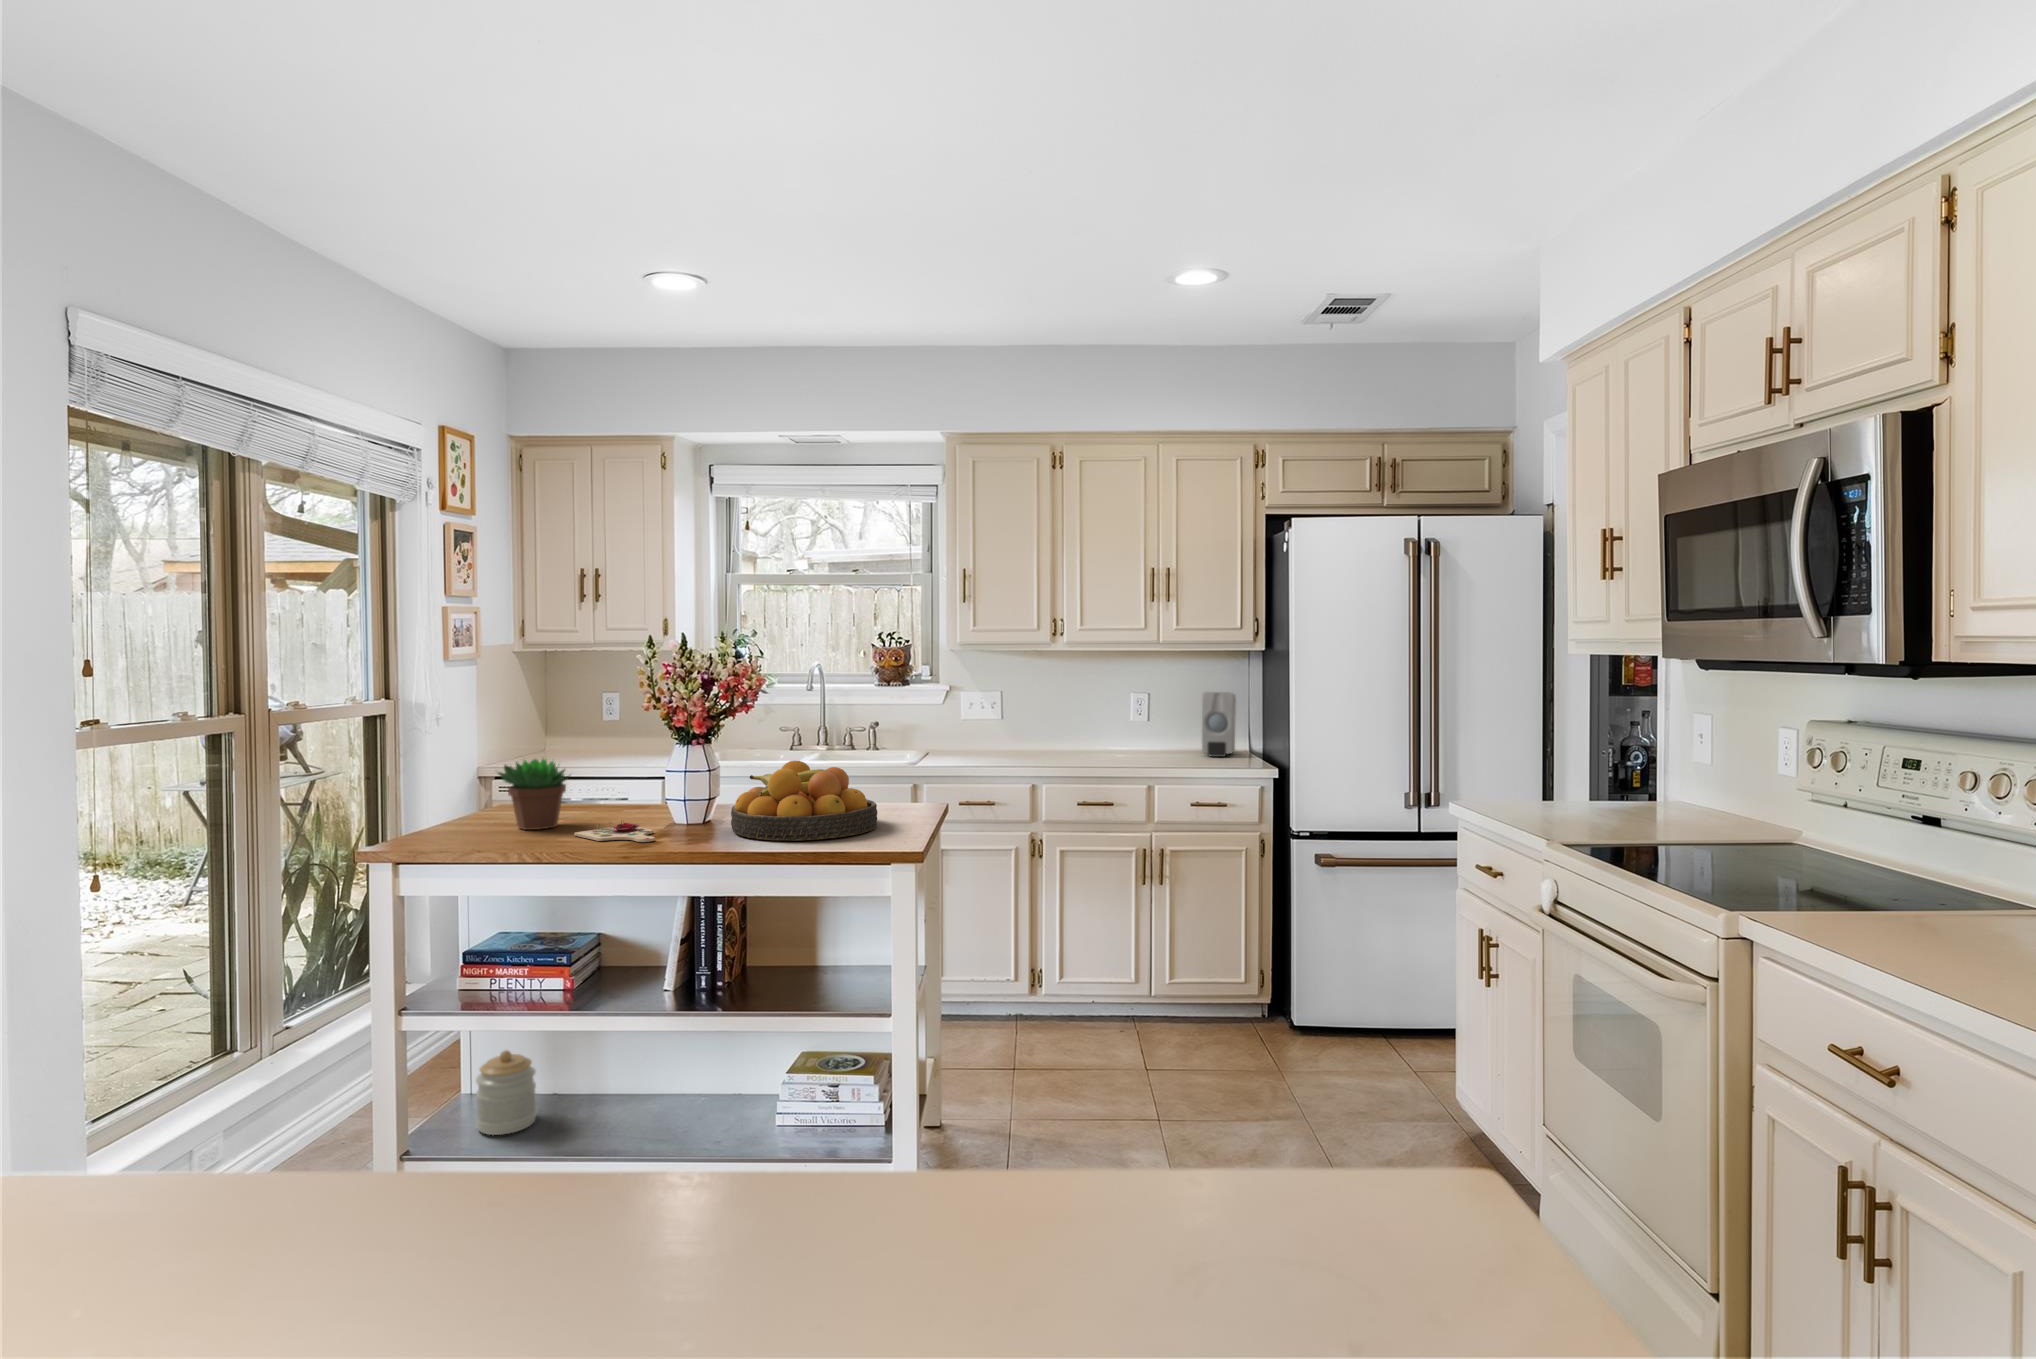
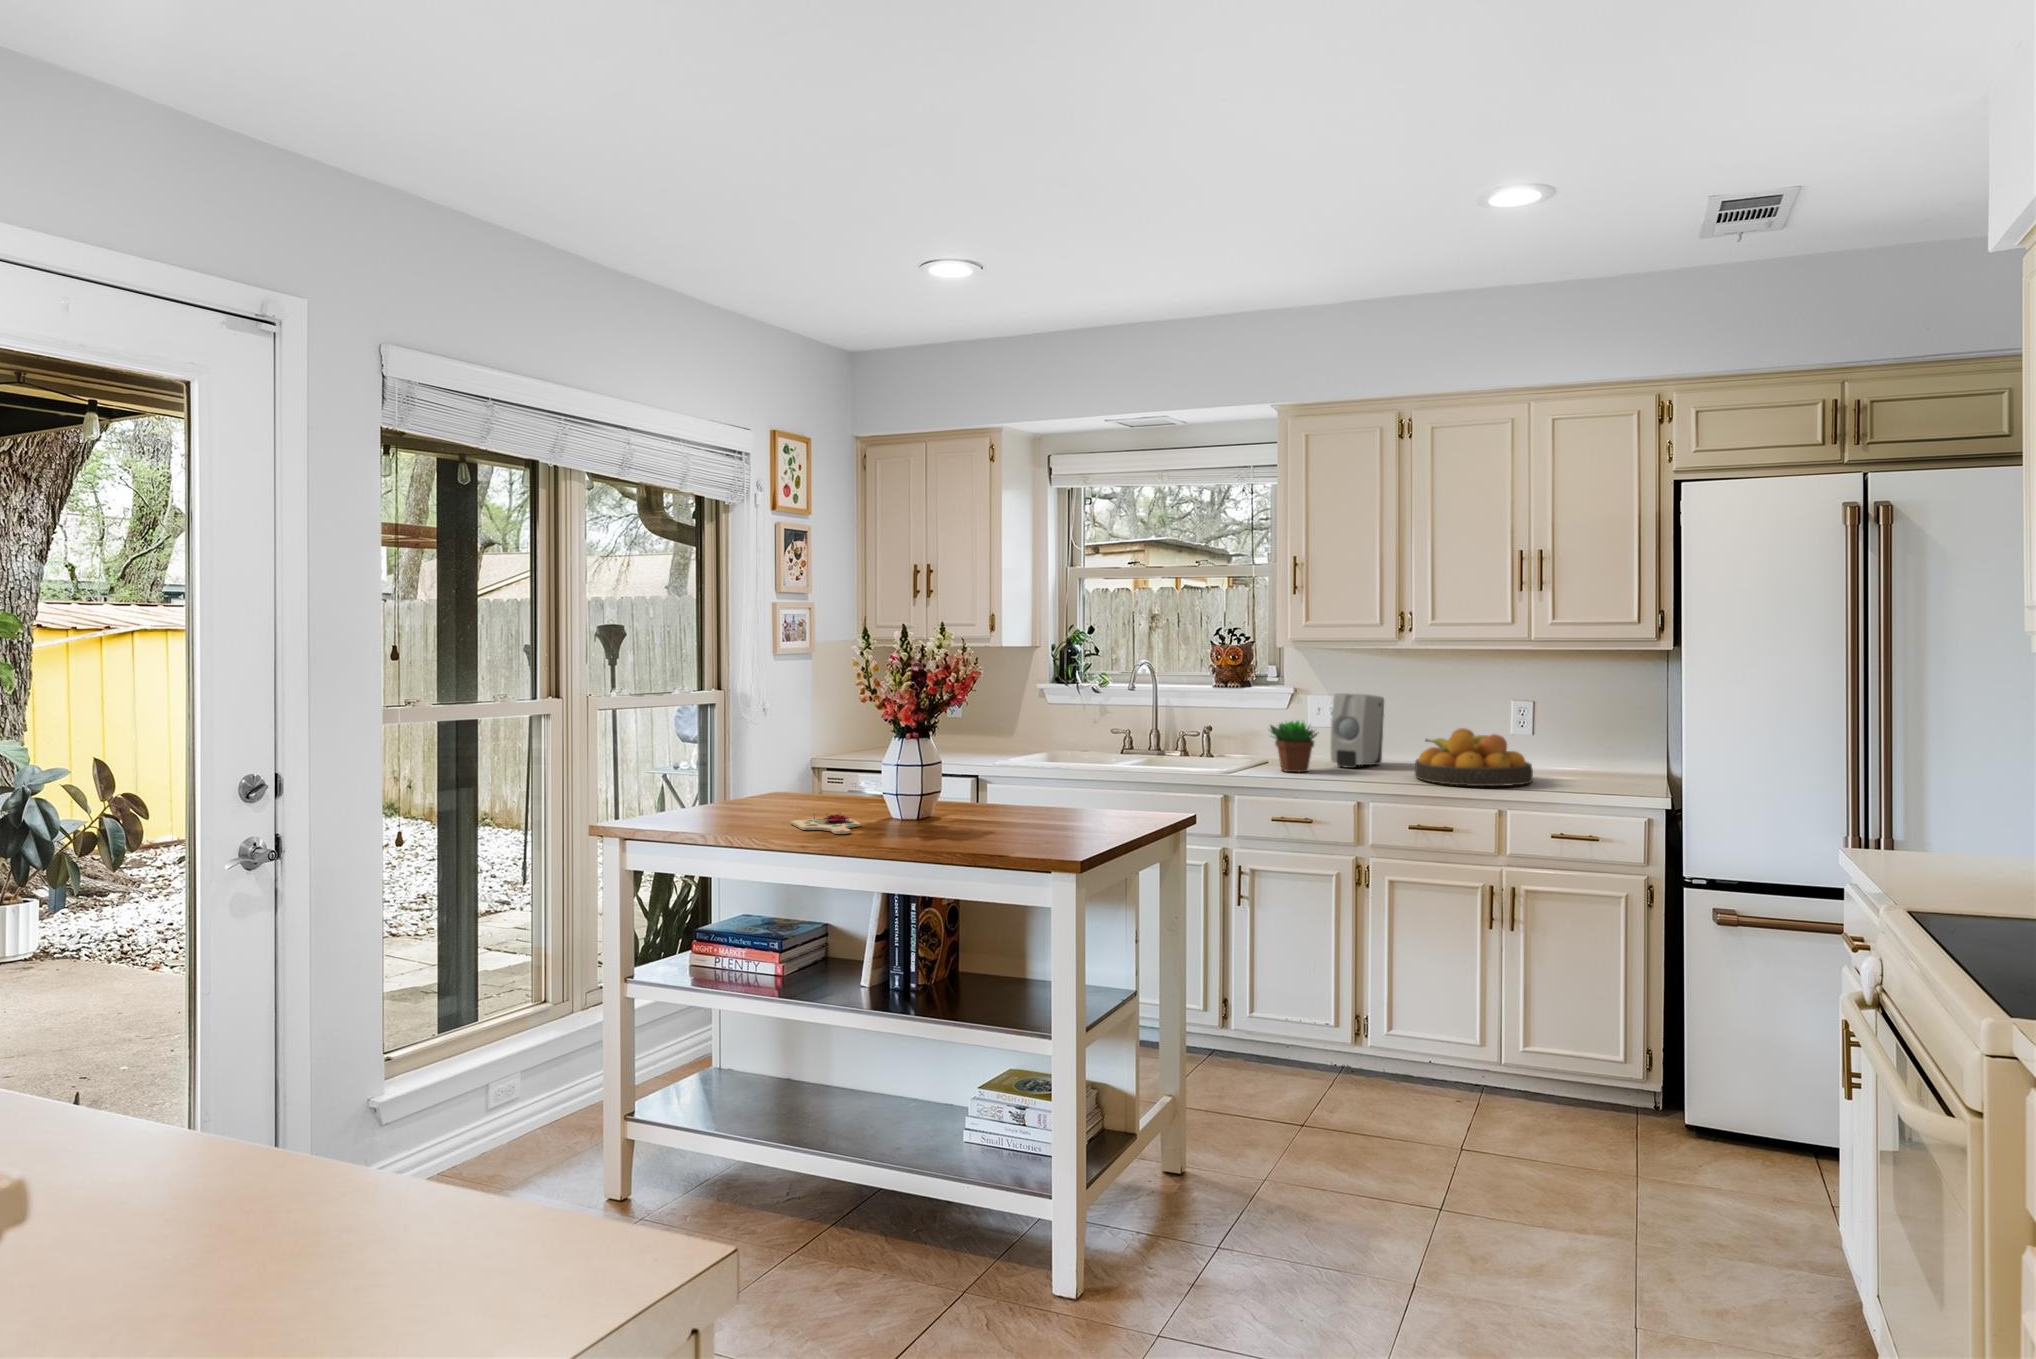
soap dispenser: present [1202,692,1236,757] -> present [1331,693,1384,768]
succulent plant: present [498,759,571,830] -> present [1270,721,1317,772]
fruit bowl: present [731,760,877,841] -> present [1415,728,1533,786]
jar: present [476,1050,537,1135] -> none [707,1024,761,1104]

